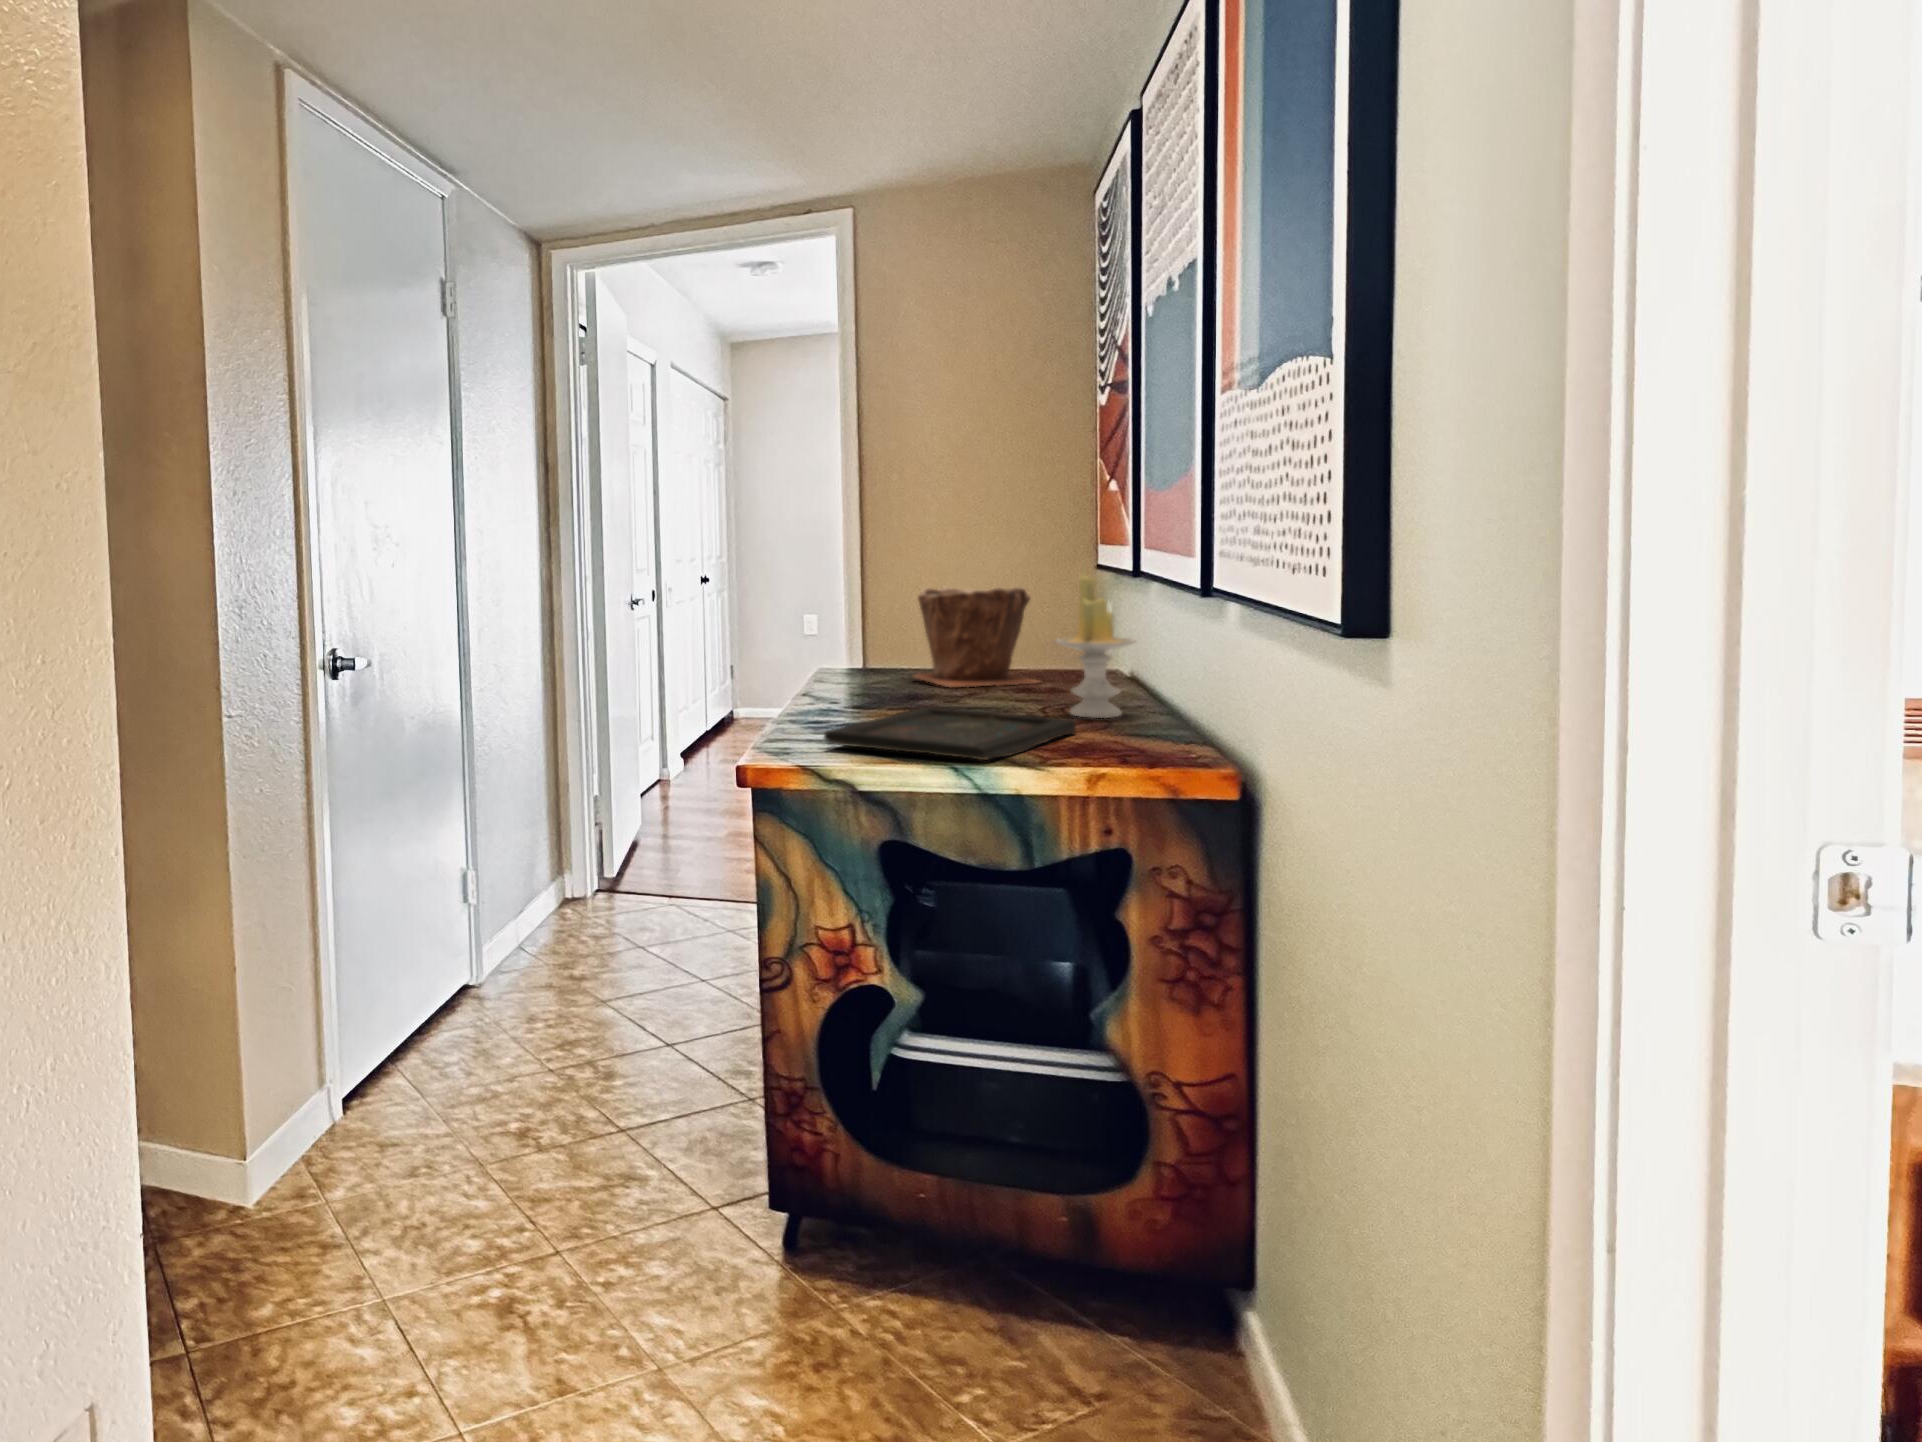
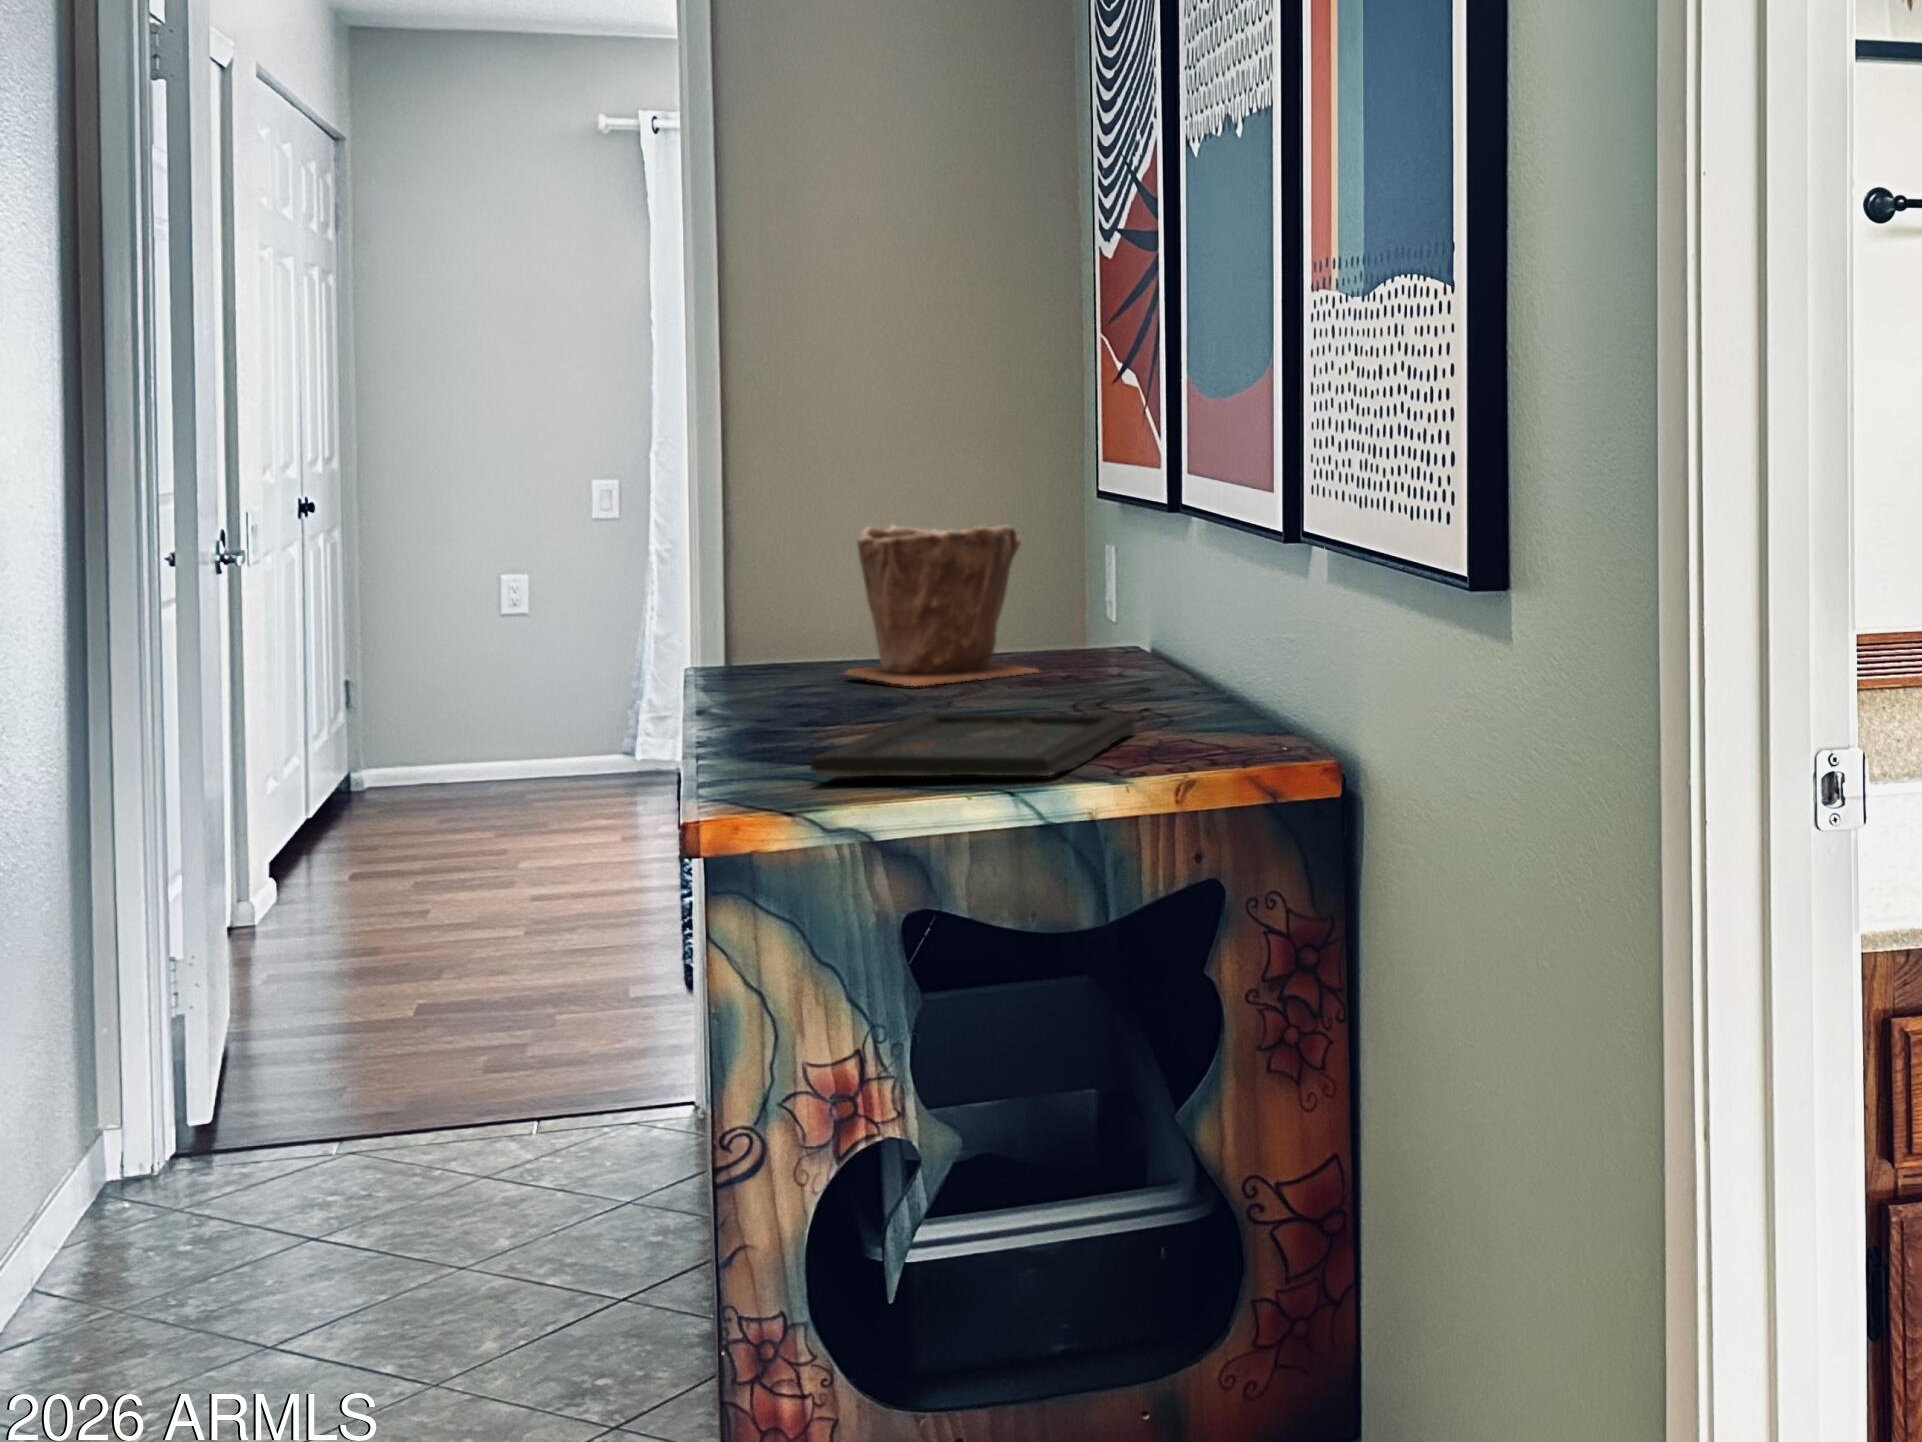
candle: present [1055,576,1136,718] -> none [1089,511,1191,713]

